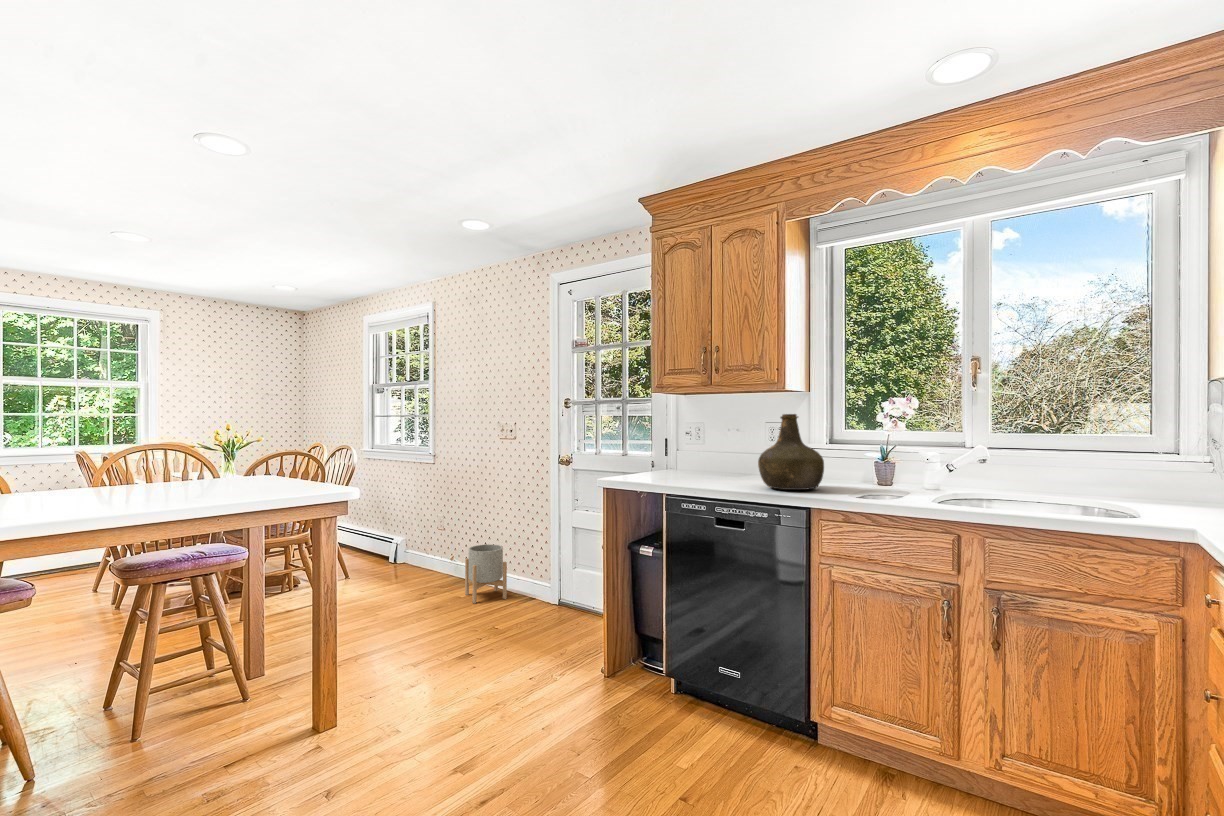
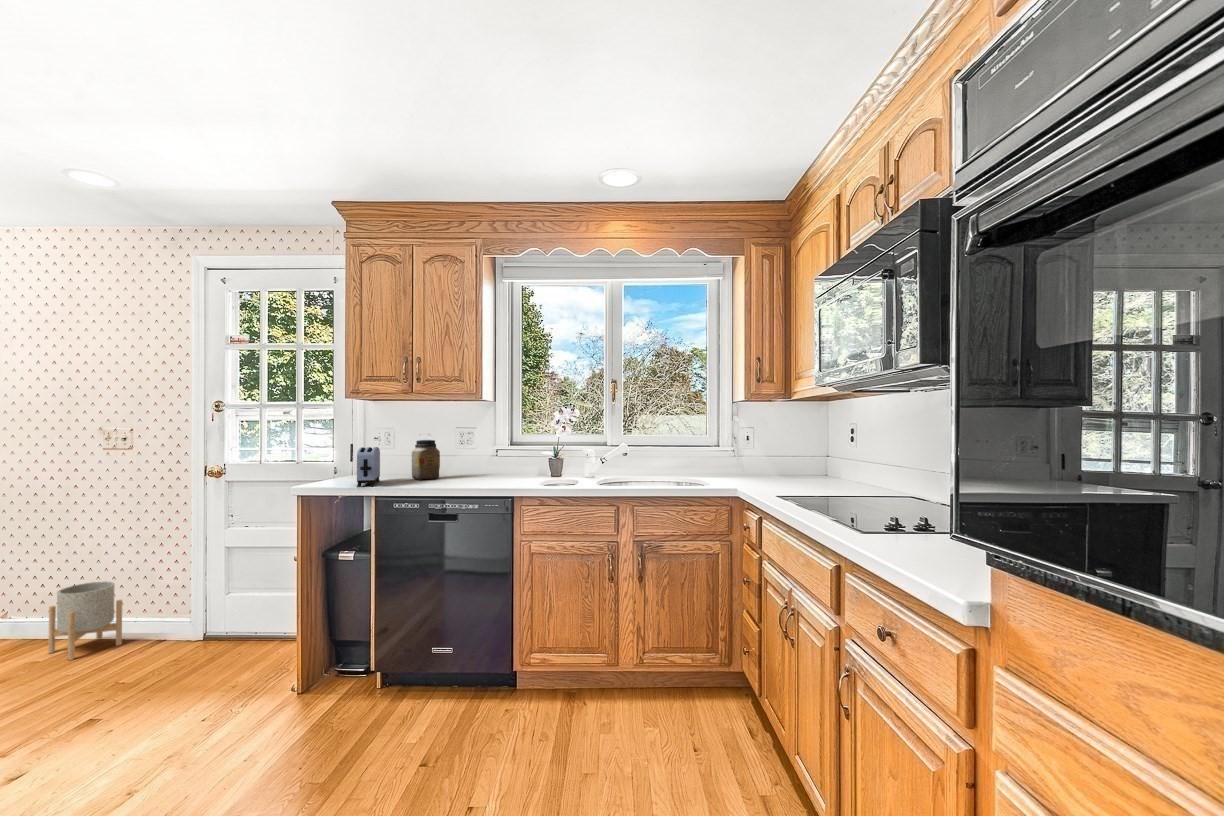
bottle: present [758,414,824,490] -> none [463,420,517,484]
jar: none [714,436,743,480] -> present [412,440,440,480]
toaster: none [653,442,682,483] -> present [357,447,380,487]

